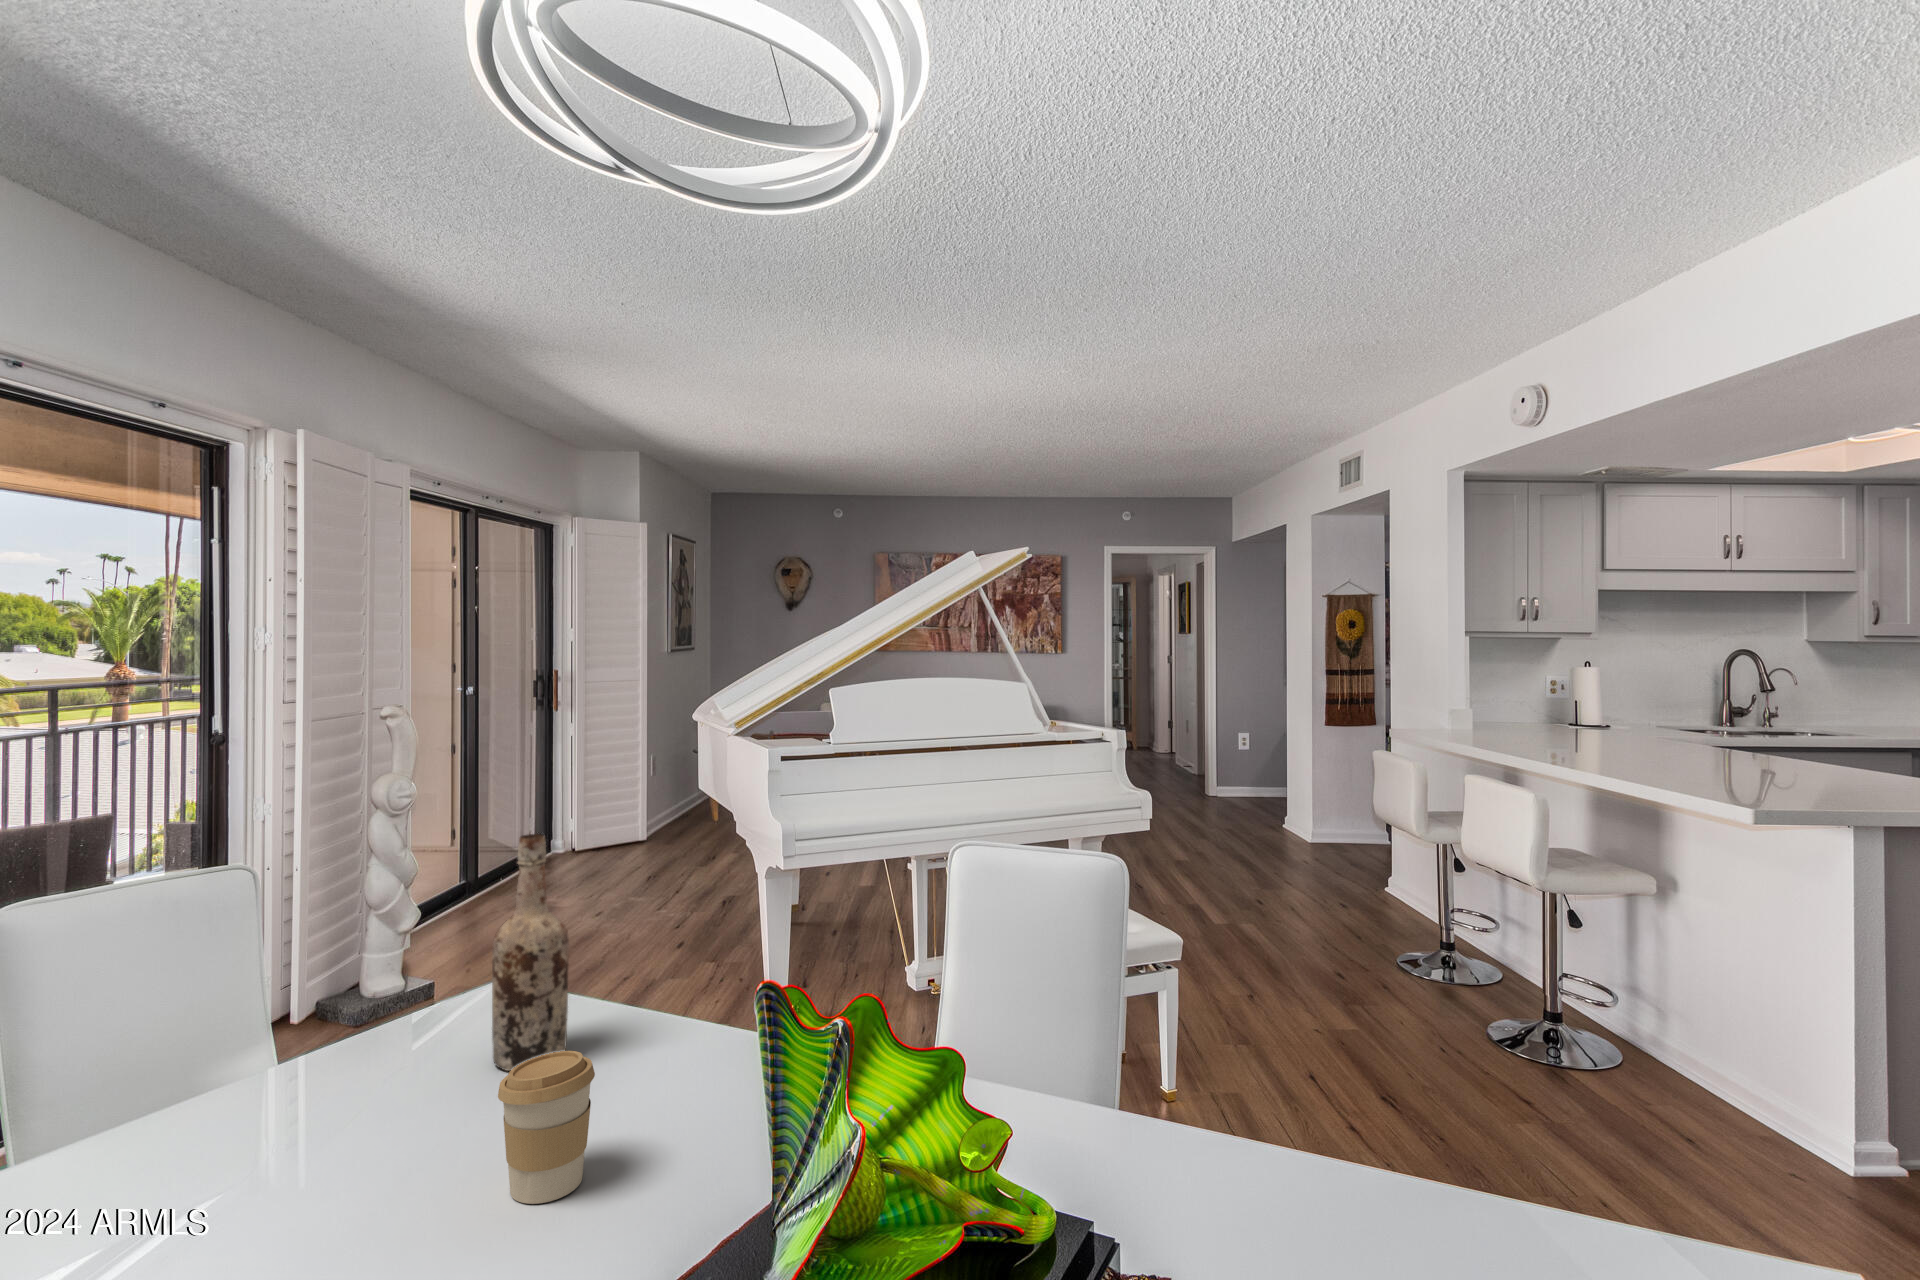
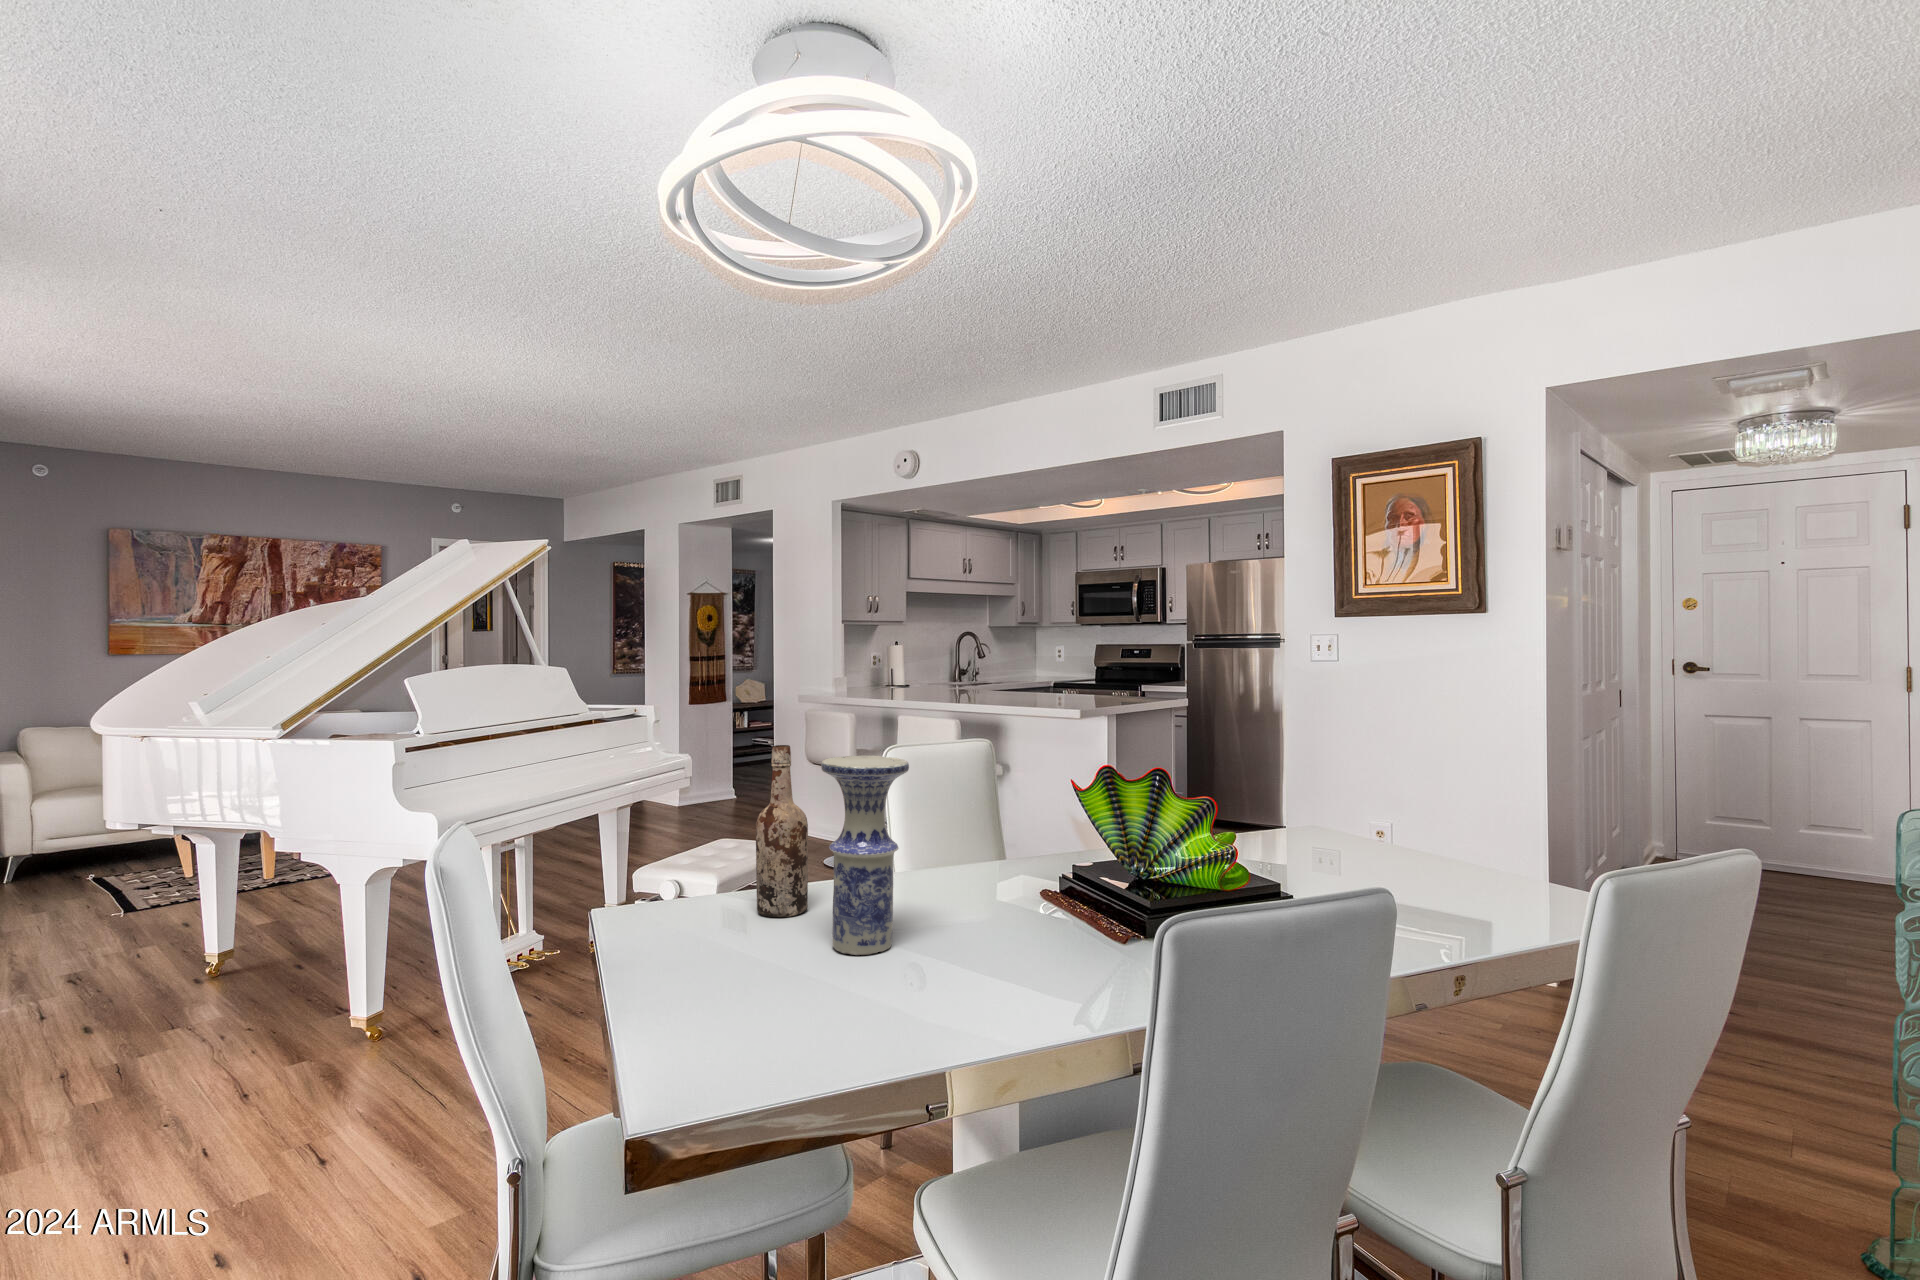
vase: none [290,875,445,1191] -> present [821,755,909,955]
coffee cup: present [498,1051,595,1204] -> none [930,844,983,927]

